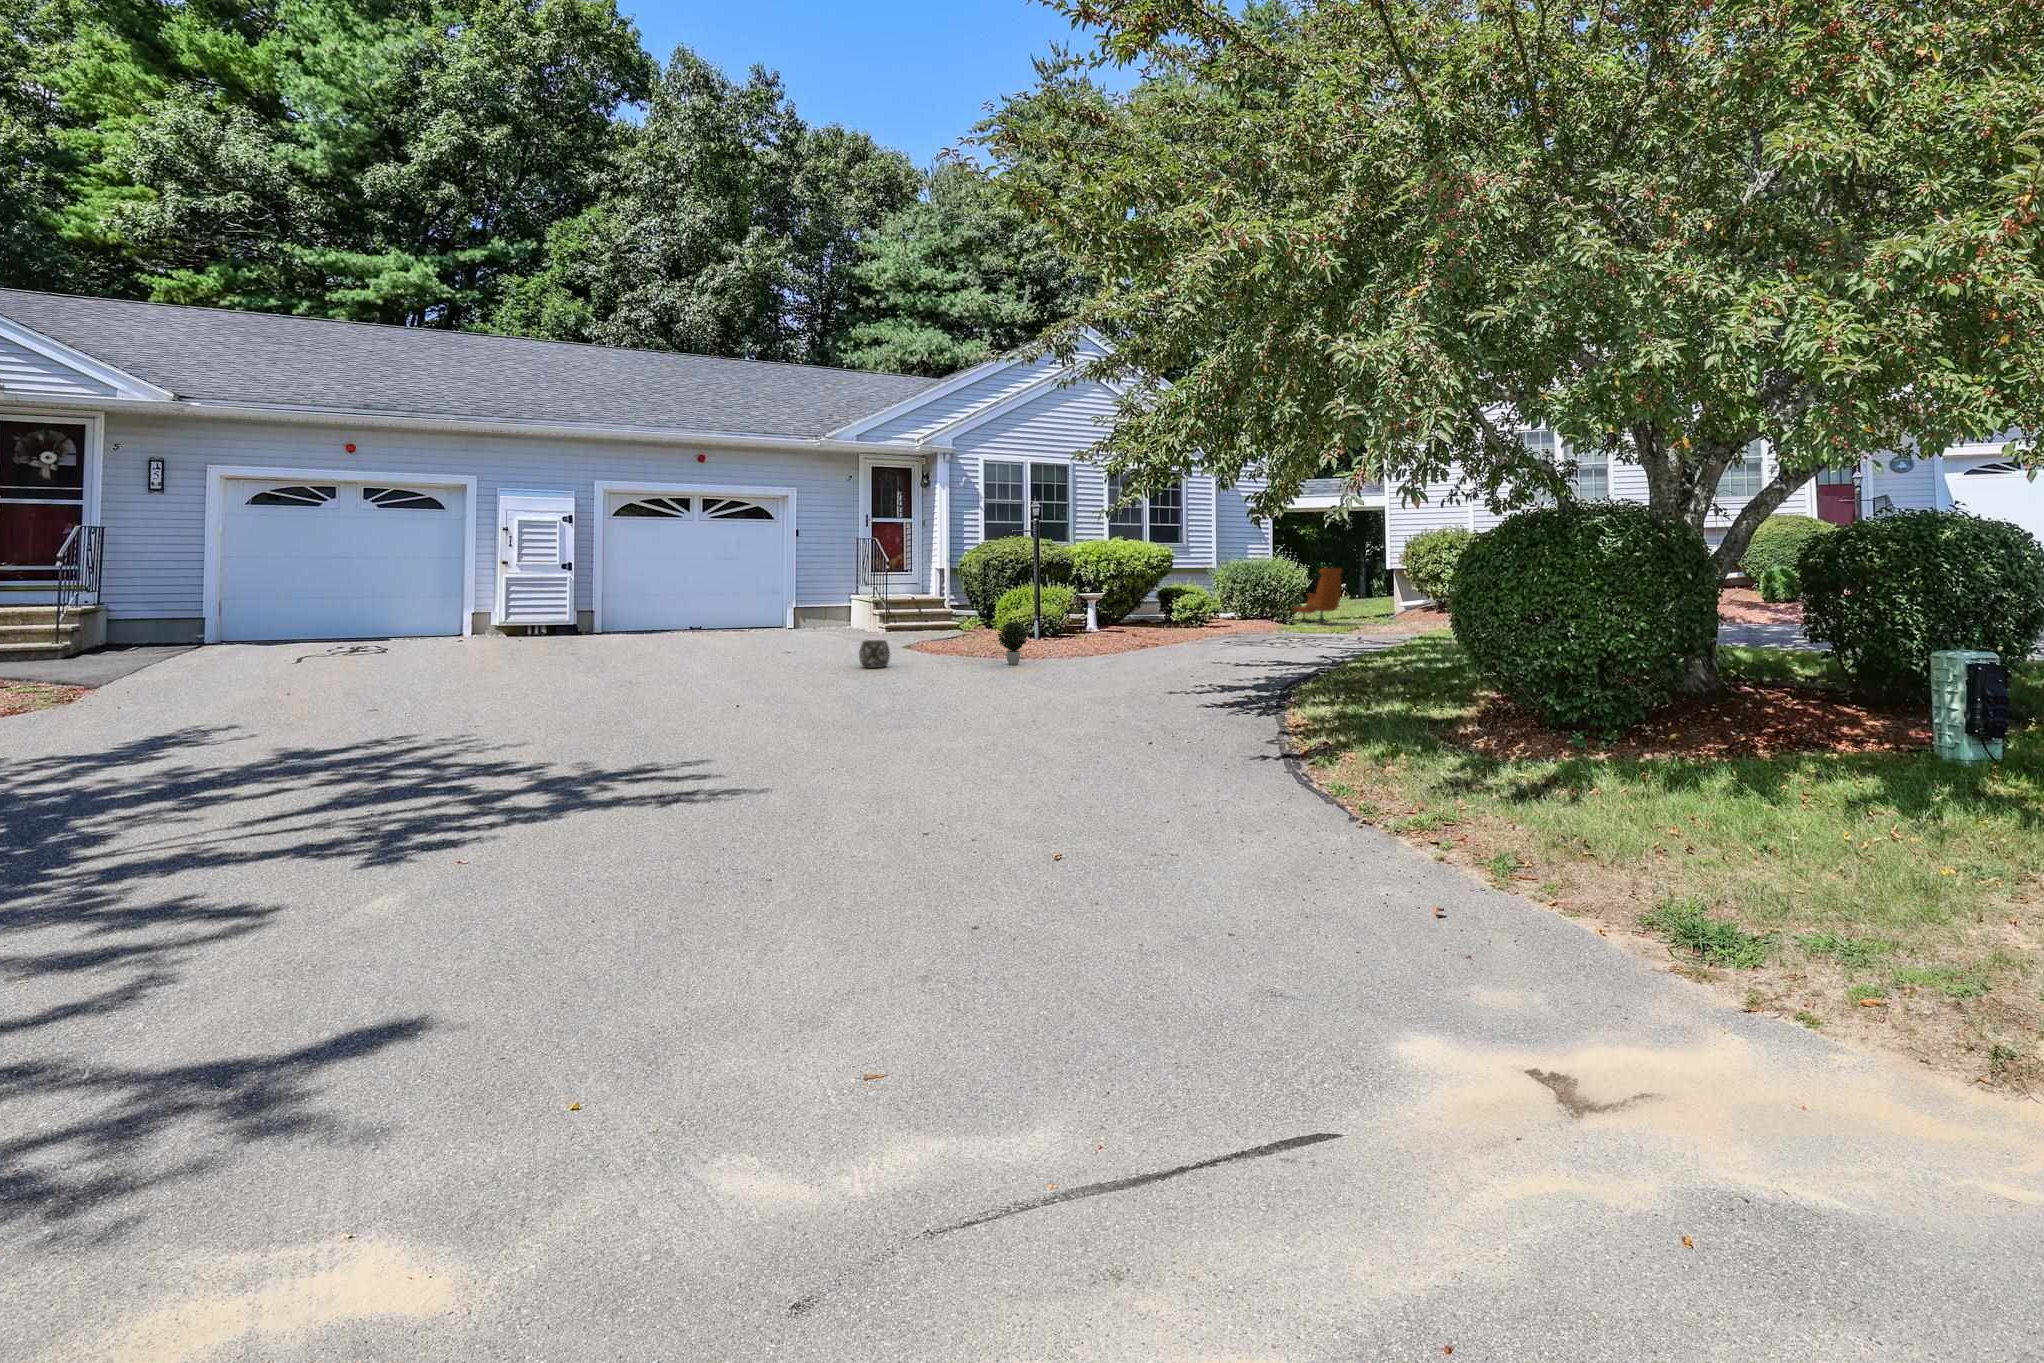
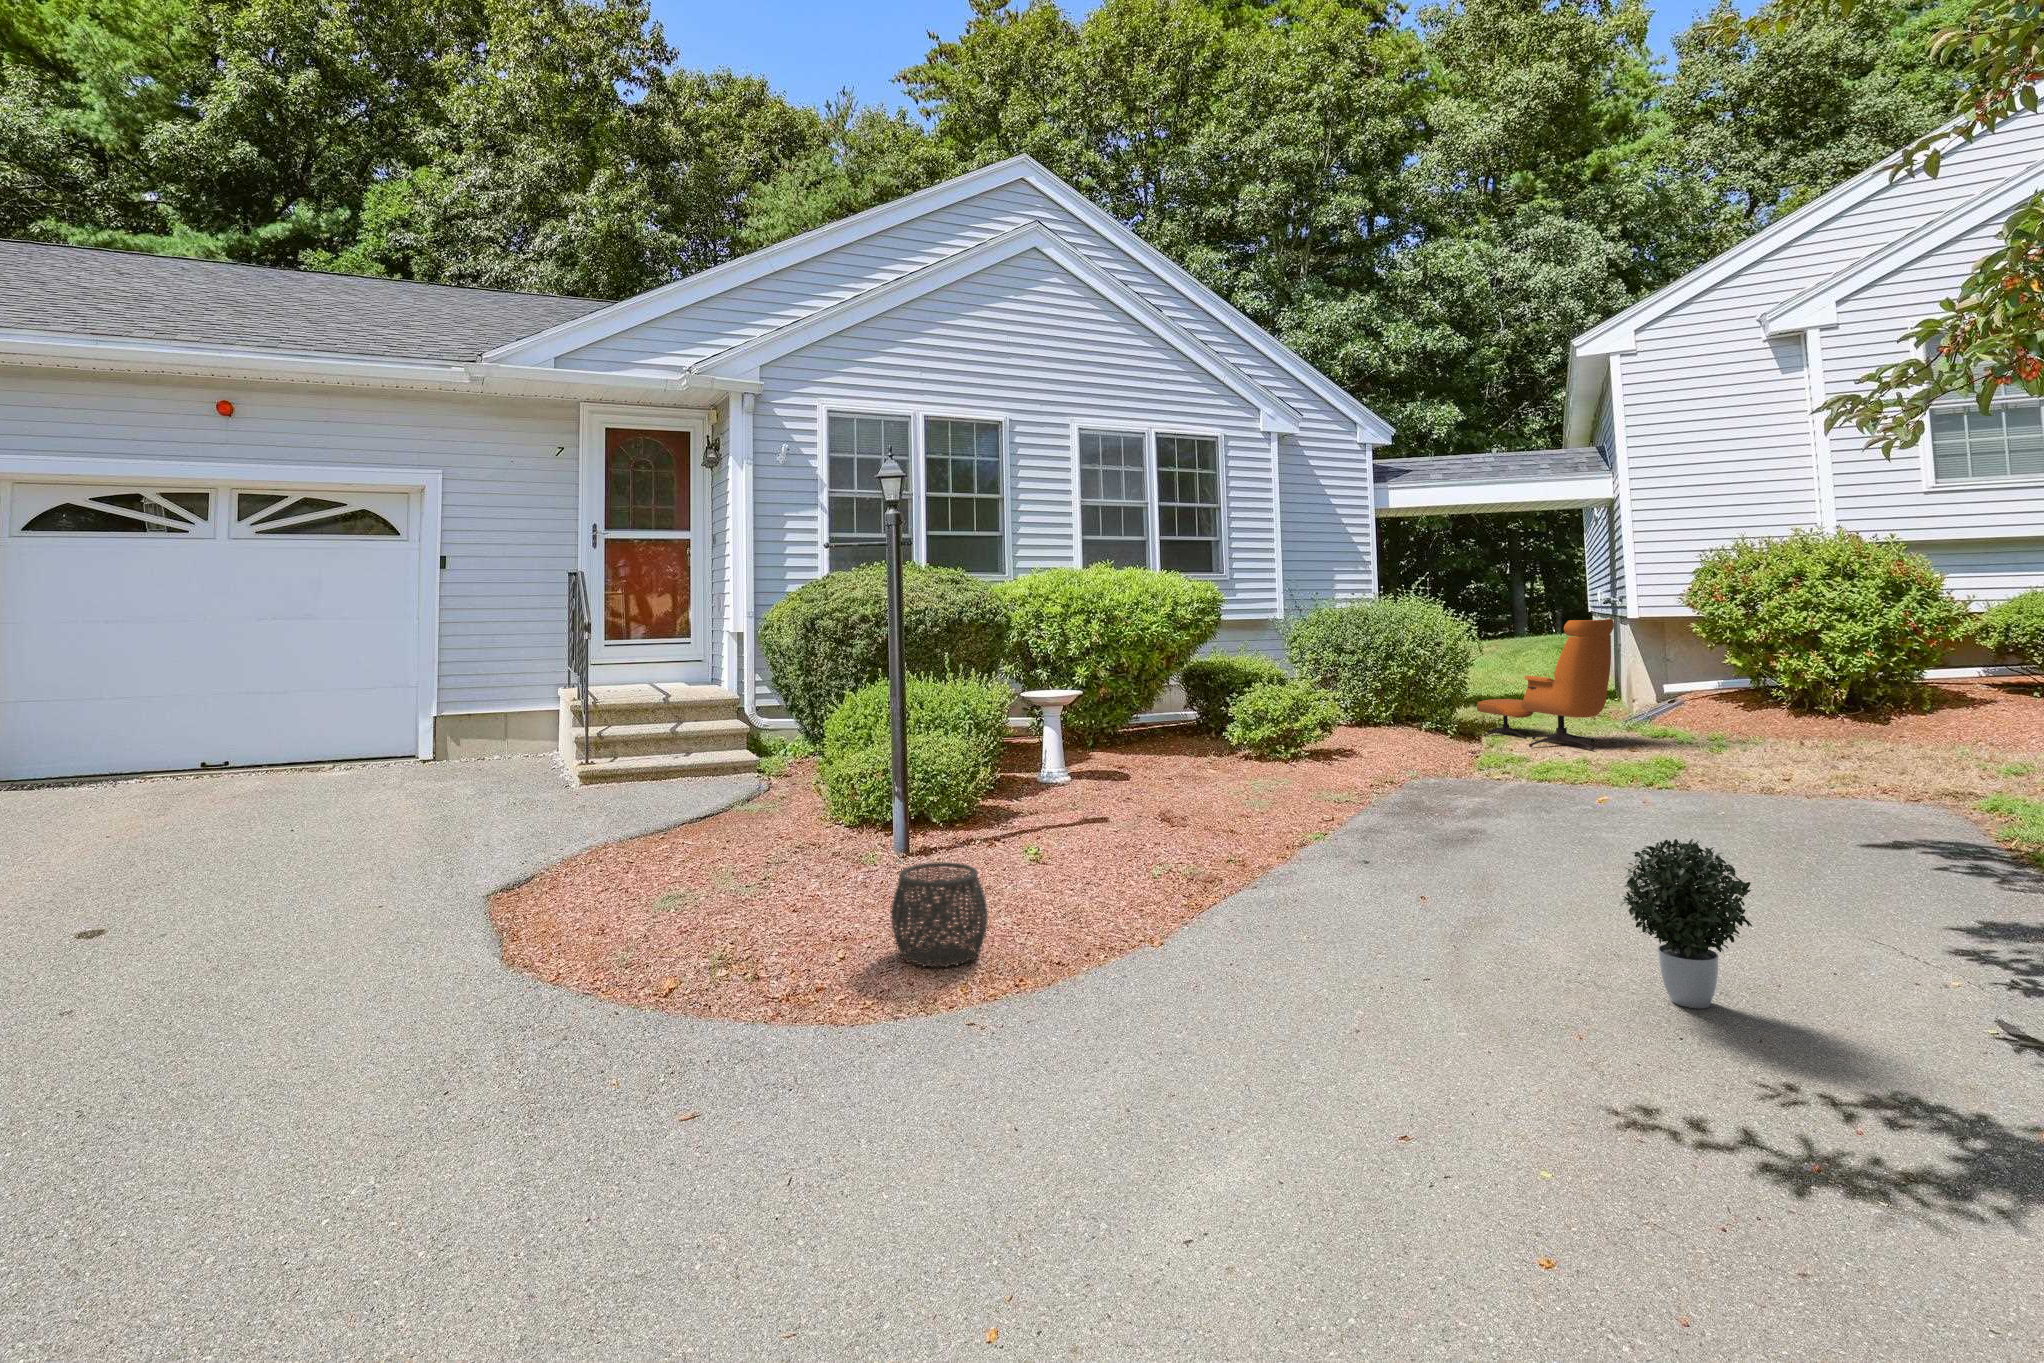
potted plant: present [998,622,1028,665] -> present [1620,839,1752,1008]
woven basket: present [859,640,890,668] -> present [891,862,988,967]

